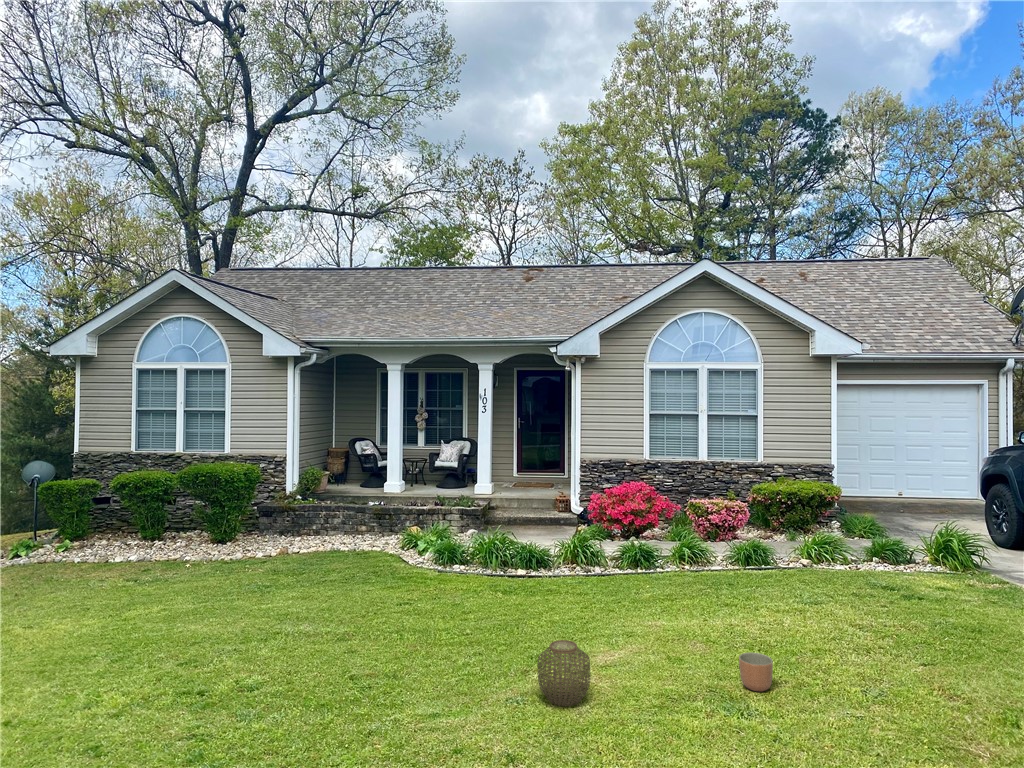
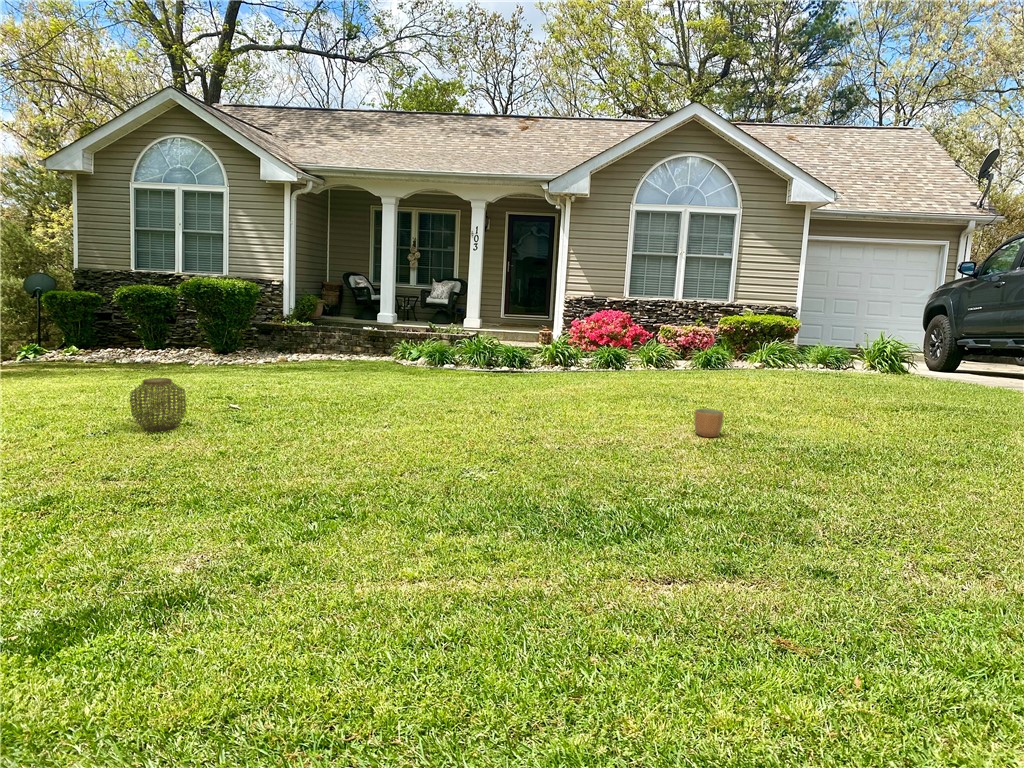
woven basket: present [538,640,590,706] -> present [130,378,186,431]

